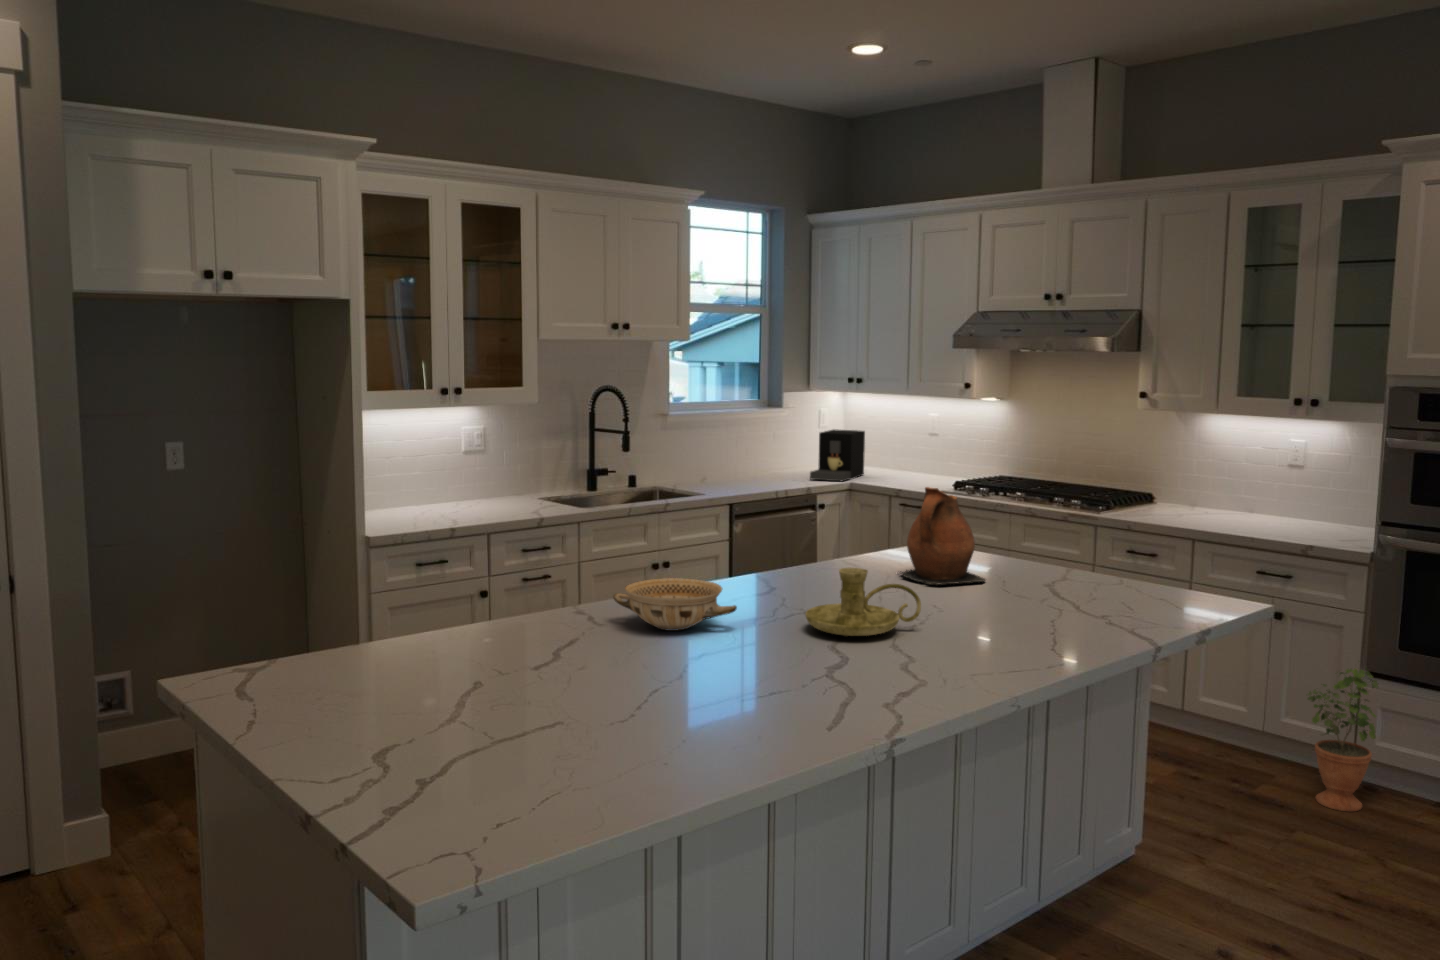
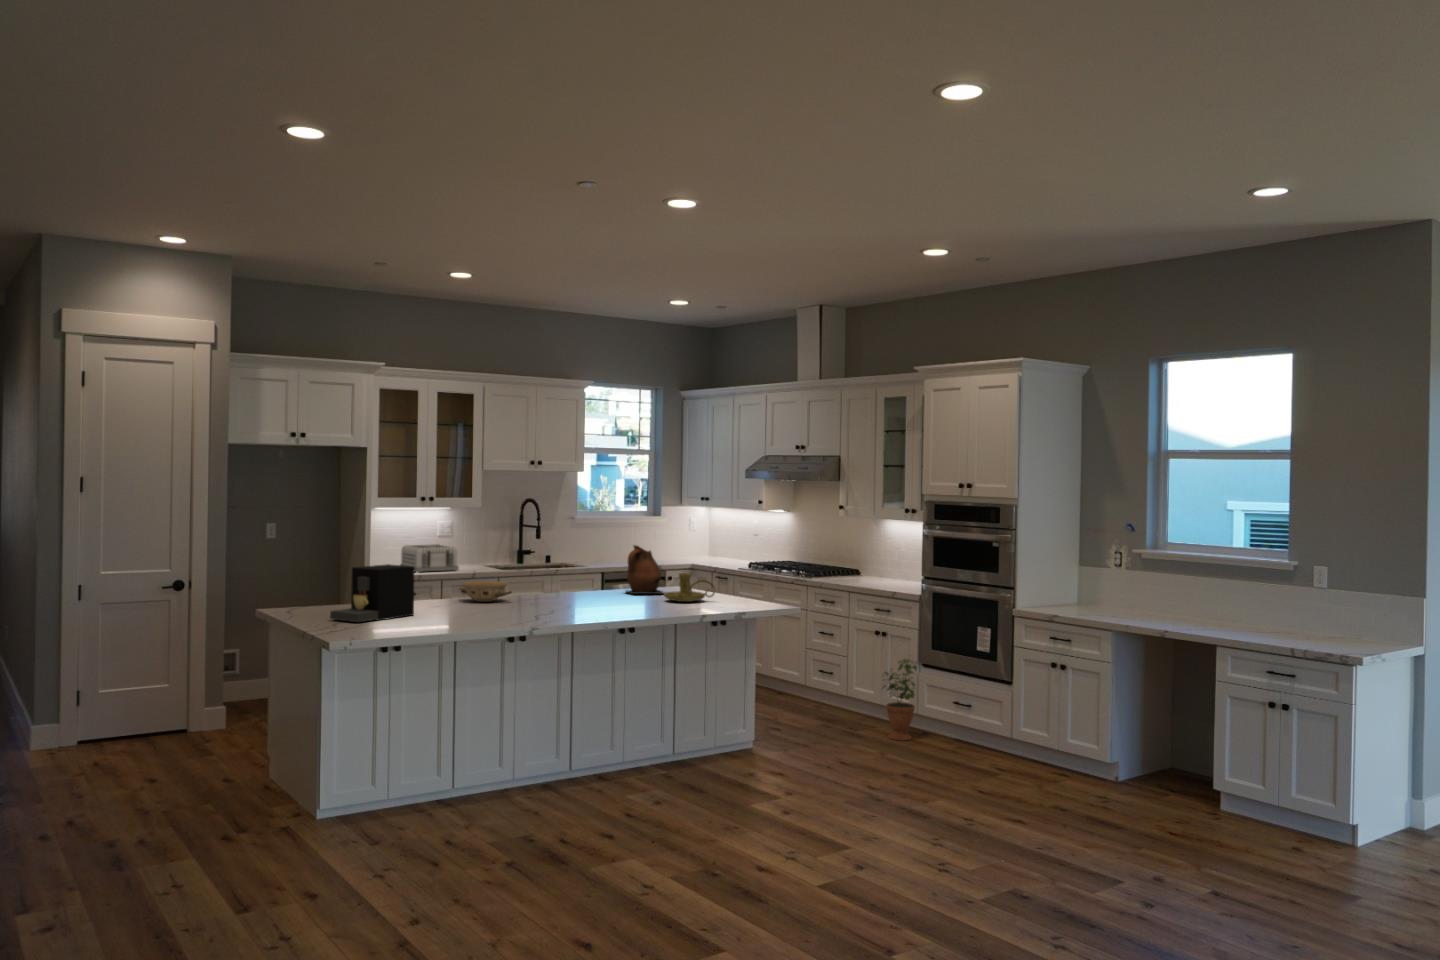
coffee maker: present [810,430,865,481] -> present [330,564,415,622]
toaster: none [406,467,510,522] -> present [400,544,458,573]
candle holder: present [805,568,921,636] -> present [664,573,715,602]

